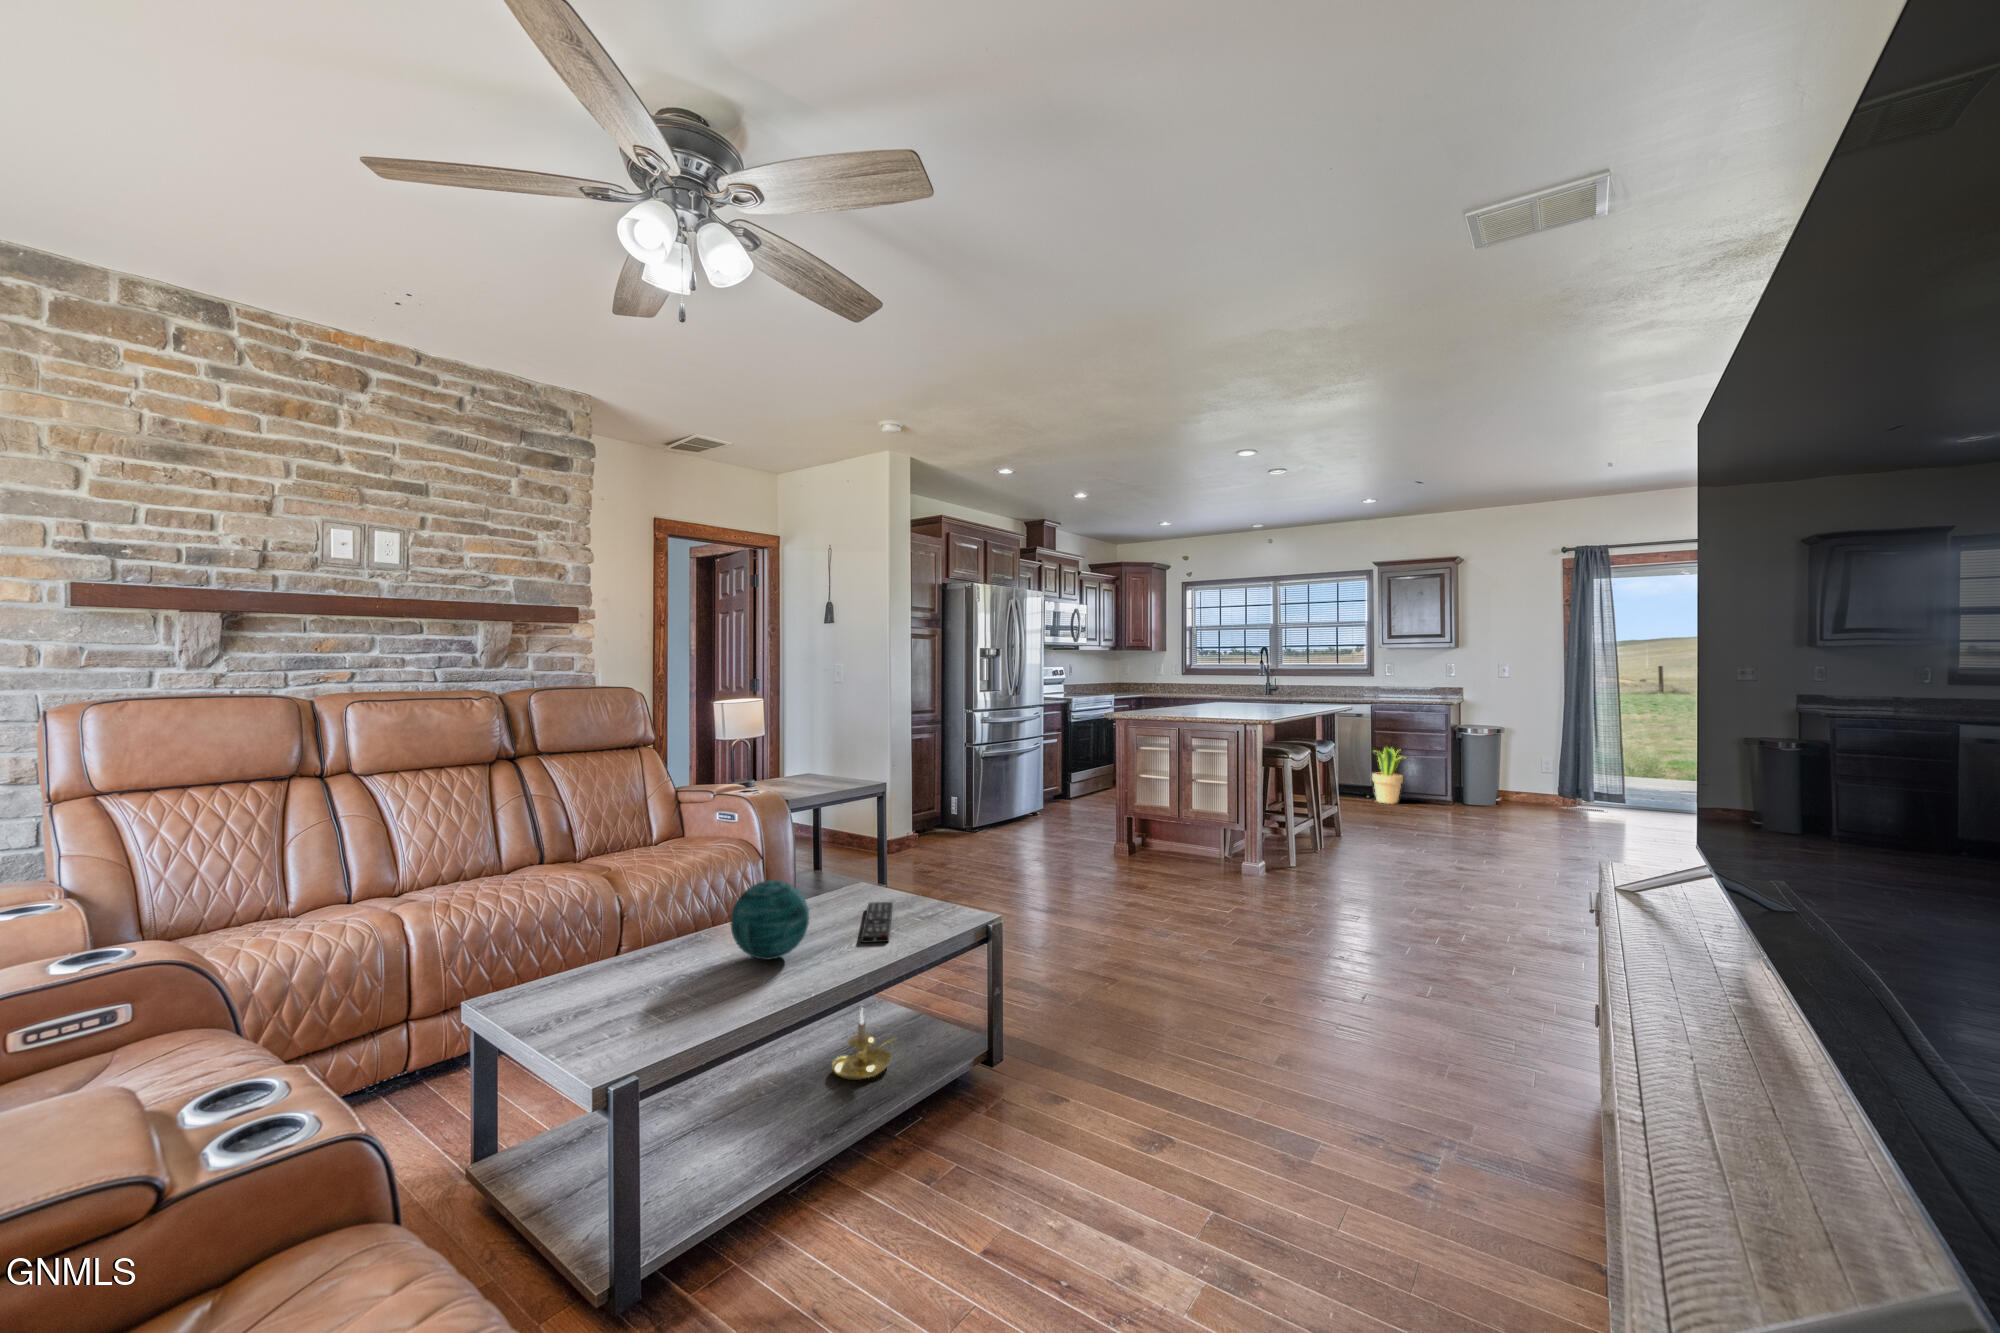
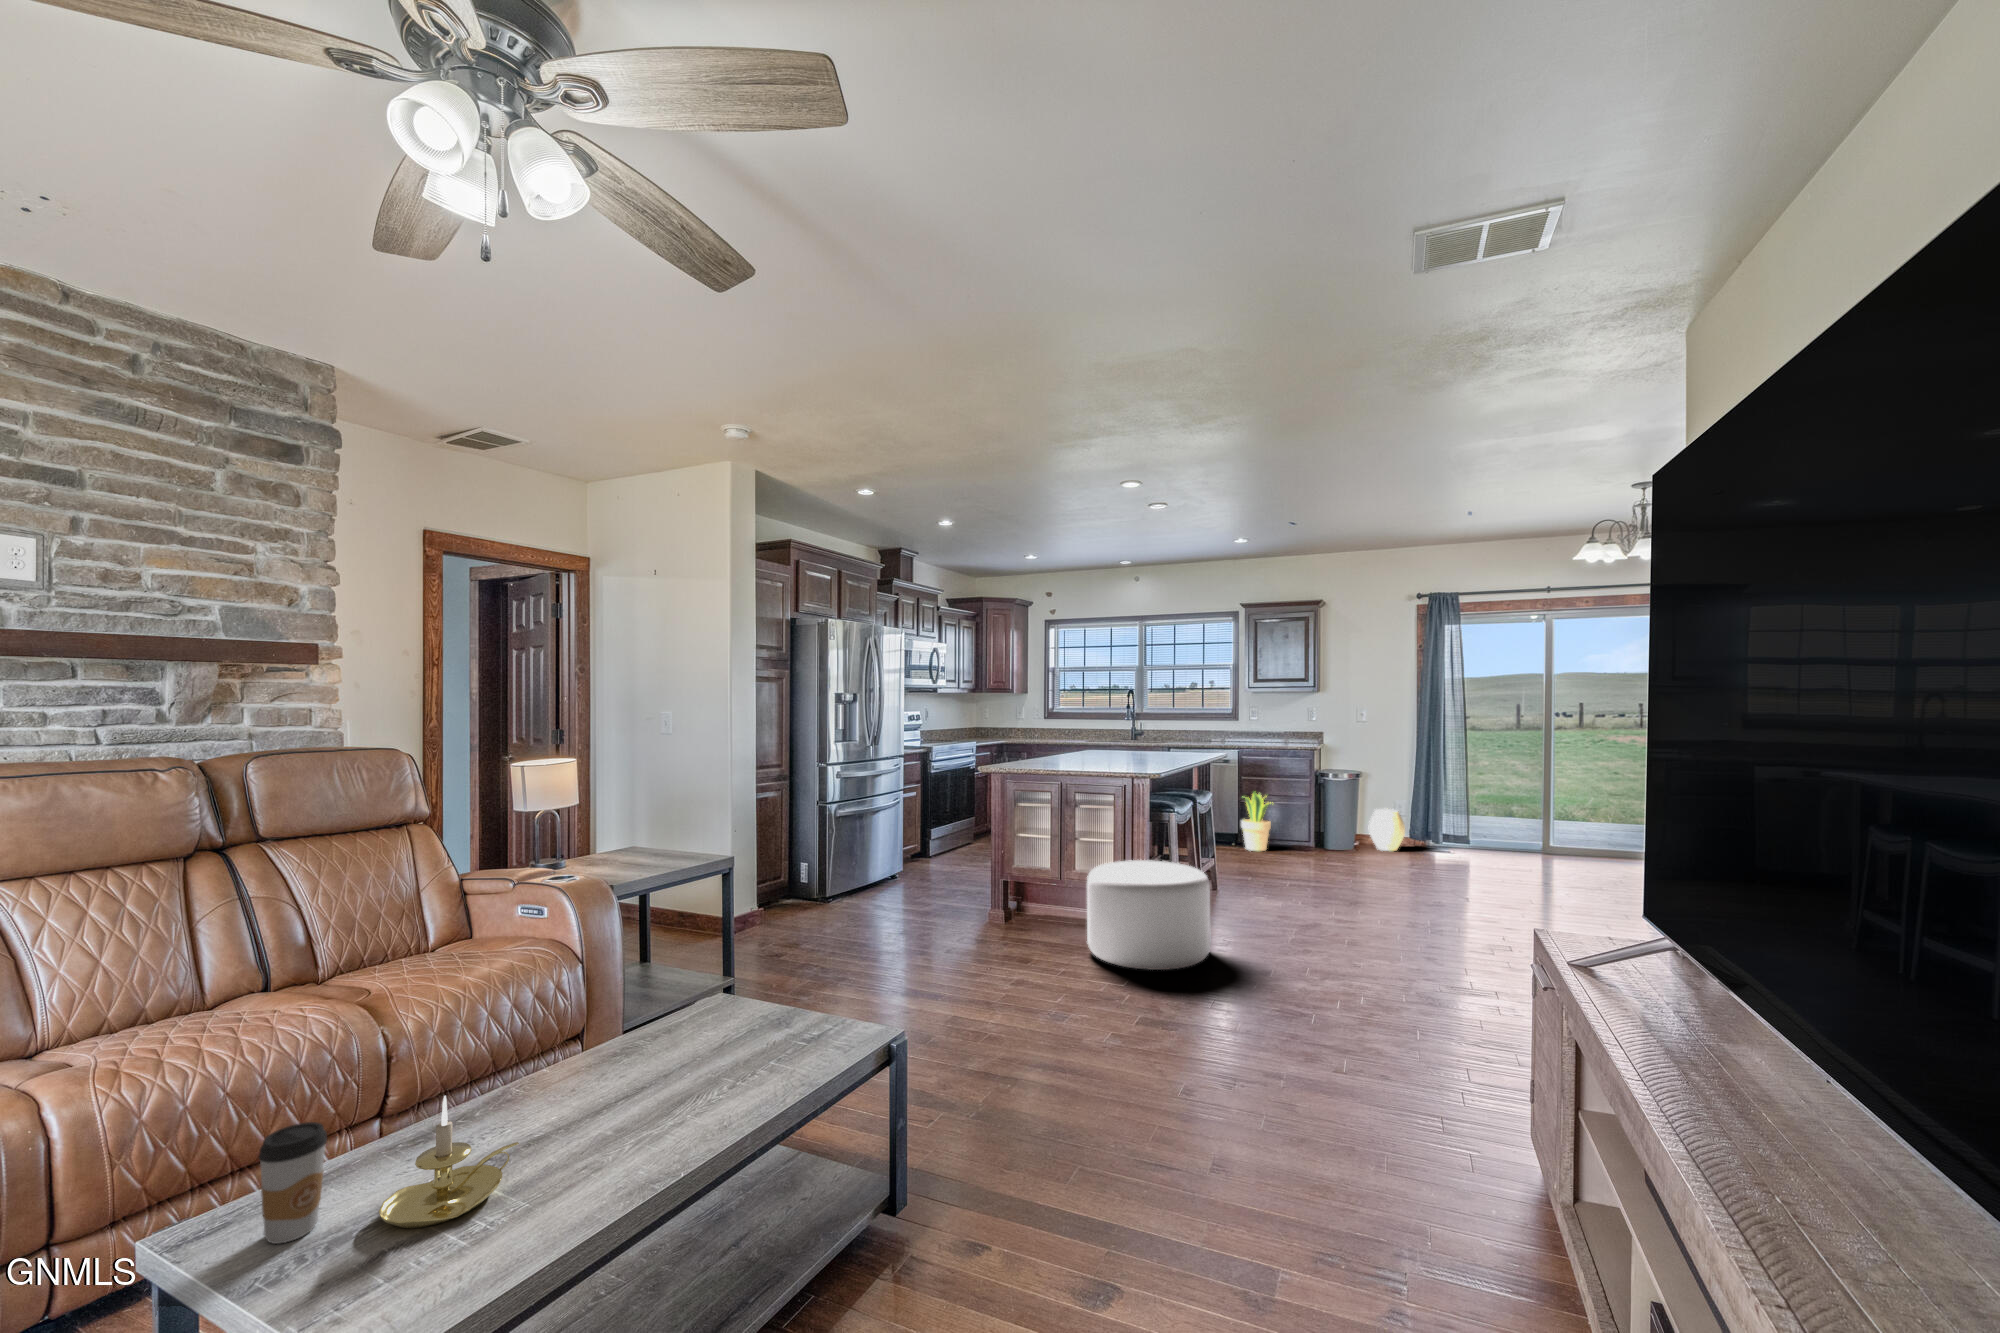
woven basket: none [1508,765,1548,809] -> present [1369,808,1405,851]
ottoman: none [1198,802,1315,901] -> present [1087,860,1210,970]
decorative orb: present [731,880,809,960] -> none [565,1008,674,1117]
remote control: present [861,902,893,943] -> none [738,1016,775,1079]
coffee cup: none [526,936,569,1014] -> present [259,1122,327,1244]
candle holder: present [832,1010,896,1080] -> present [379,1096,519,1228]

